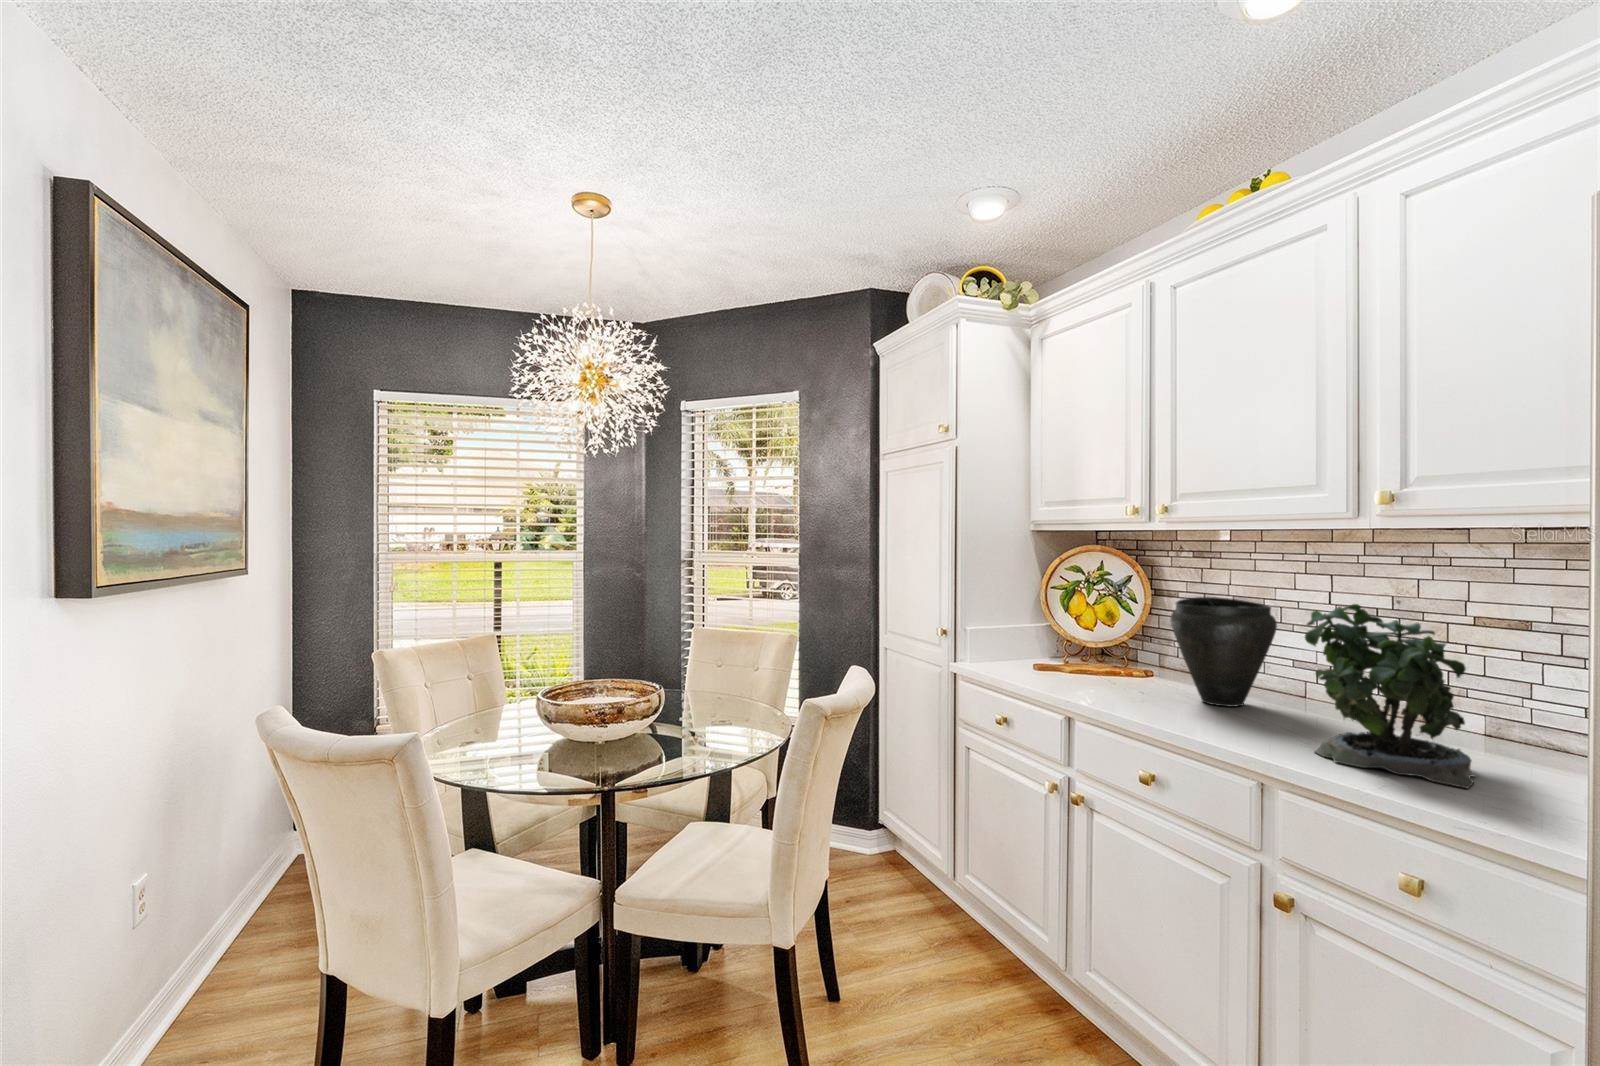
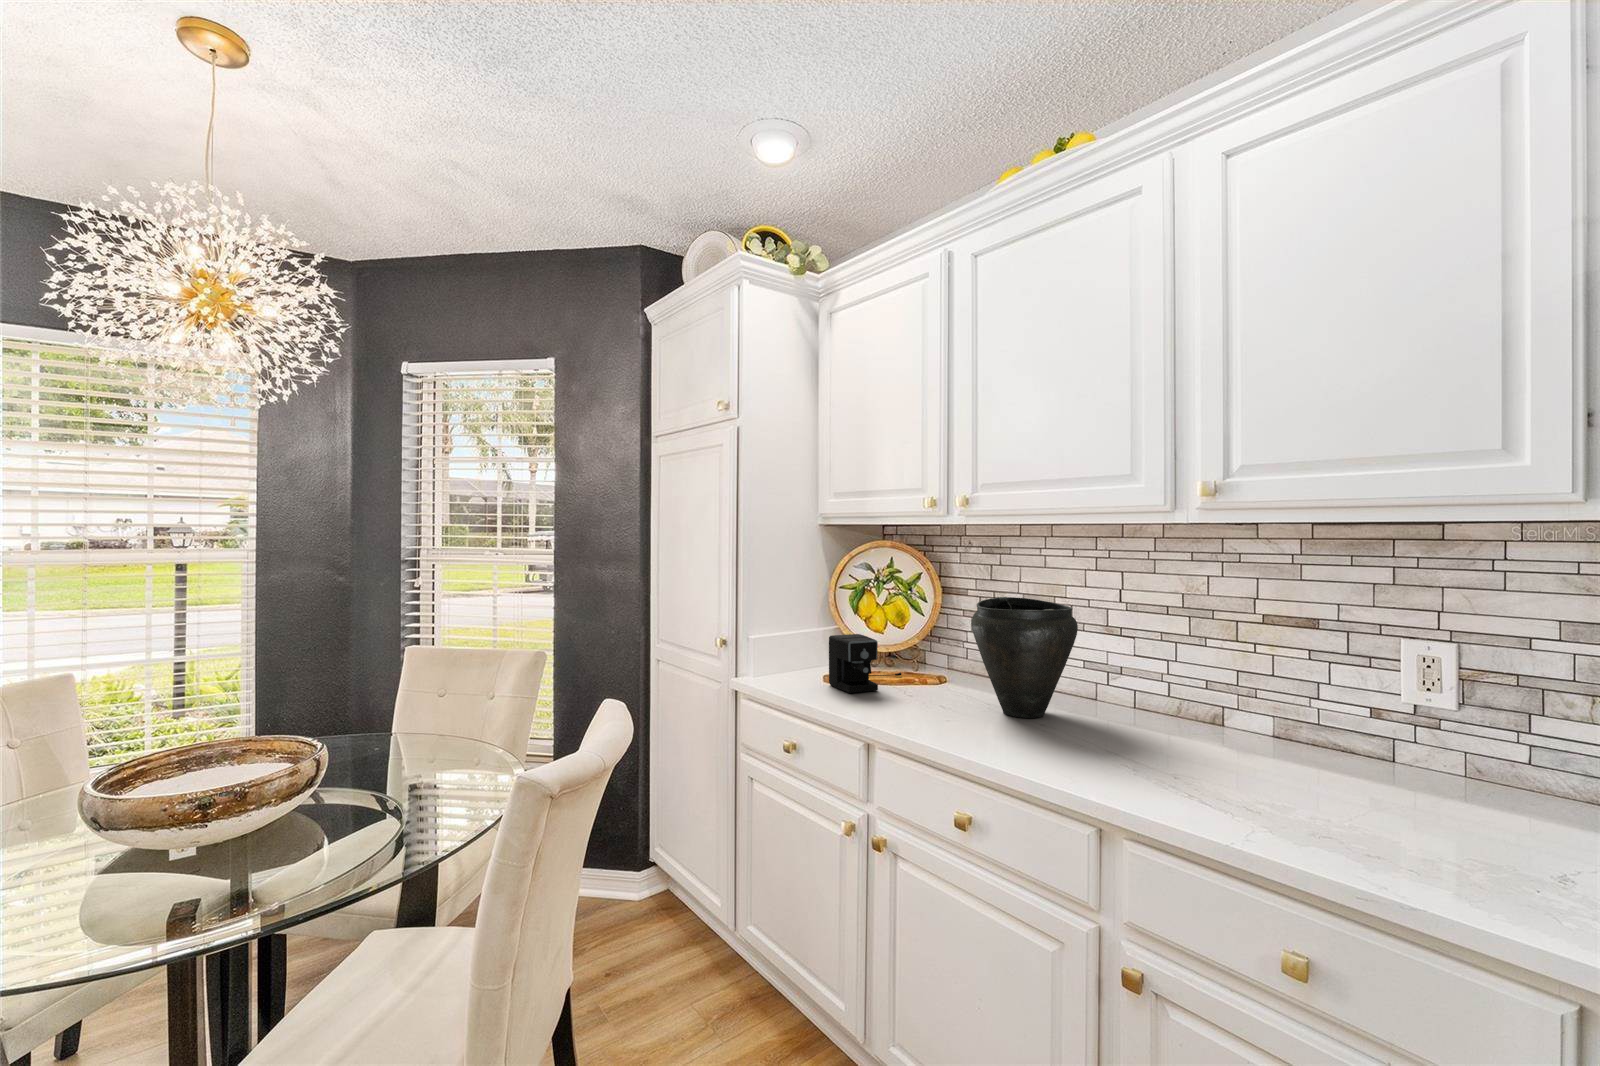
potted plant: present [1305,600,1477,788] -> none [1126,601,1309,818]
coffee maker: none [1039,629,1110,679] -> present [829,634,901,693]

